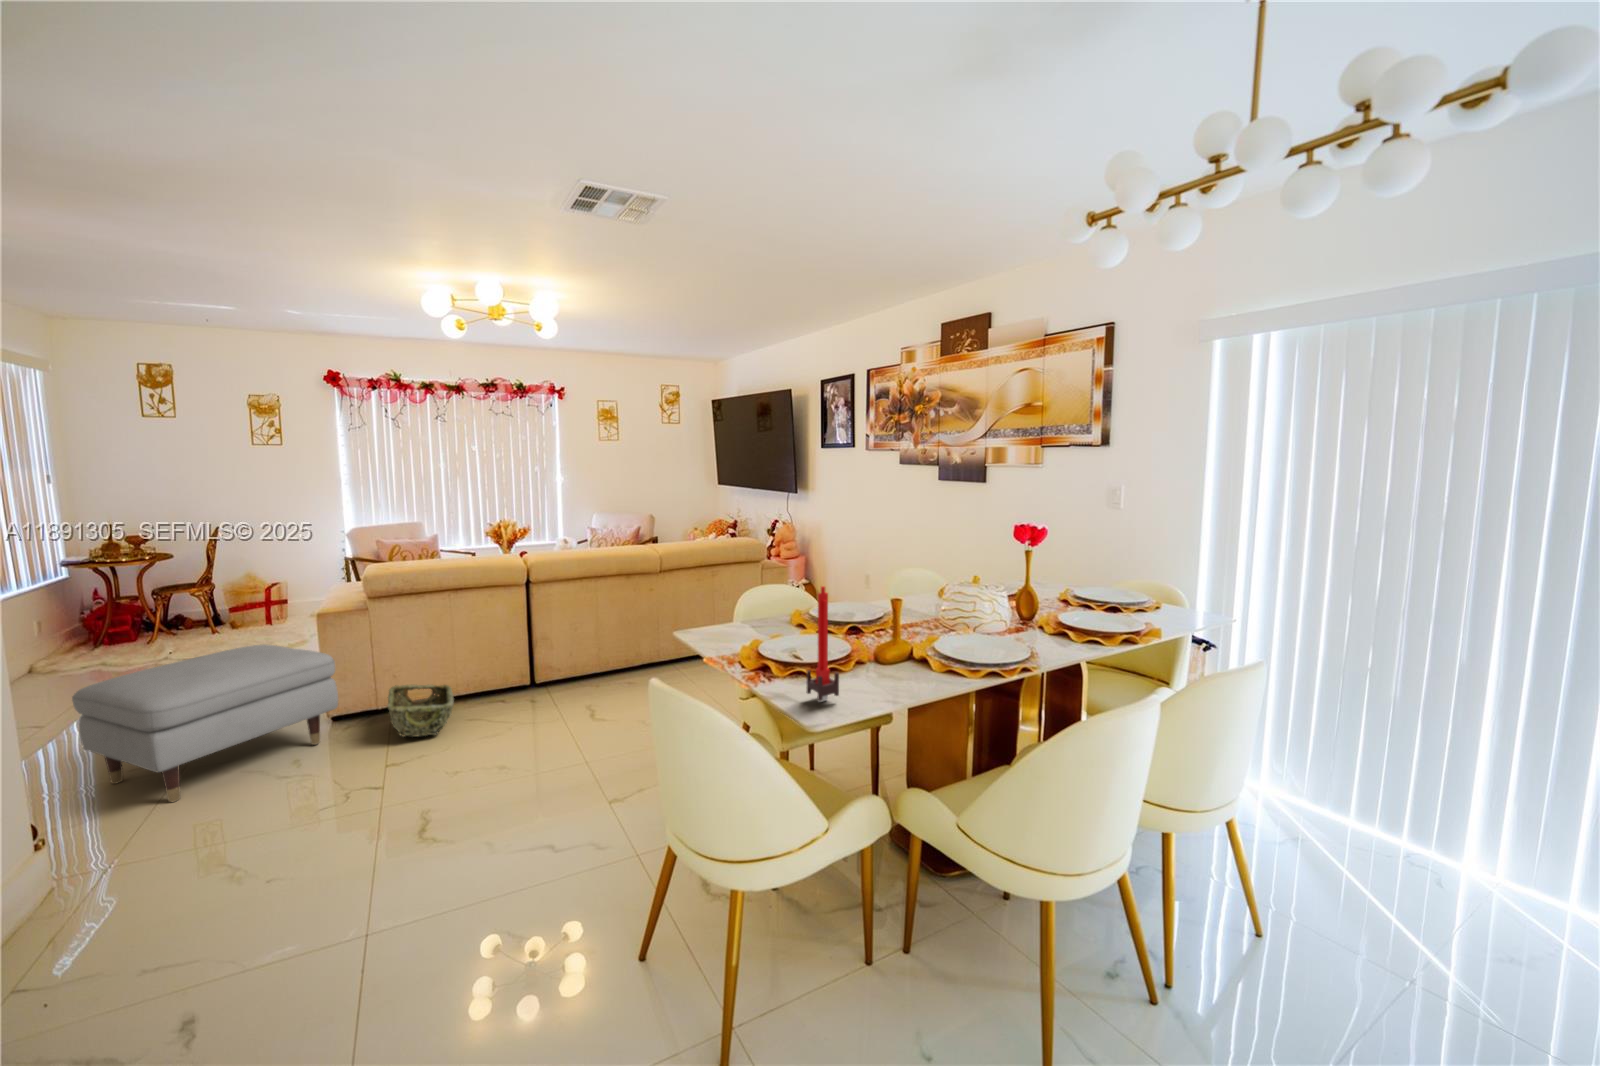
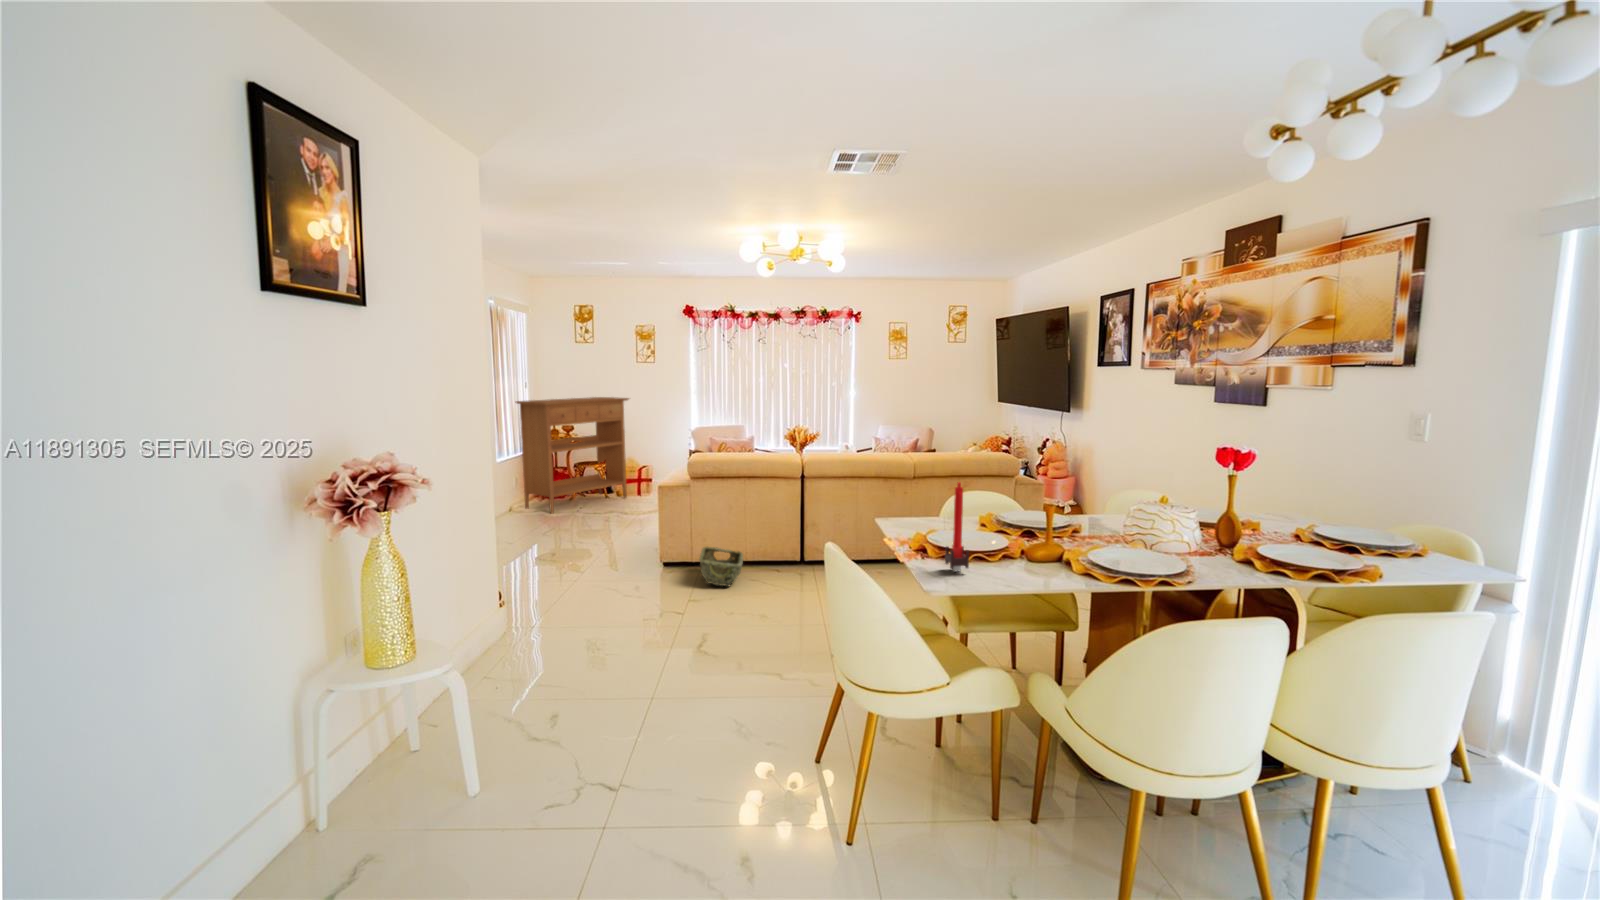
console table: none [20,492,251,666] -> present [516,397,629,514]
ottoman: present [72,644,338,802] -> none [536,506,671,598]

